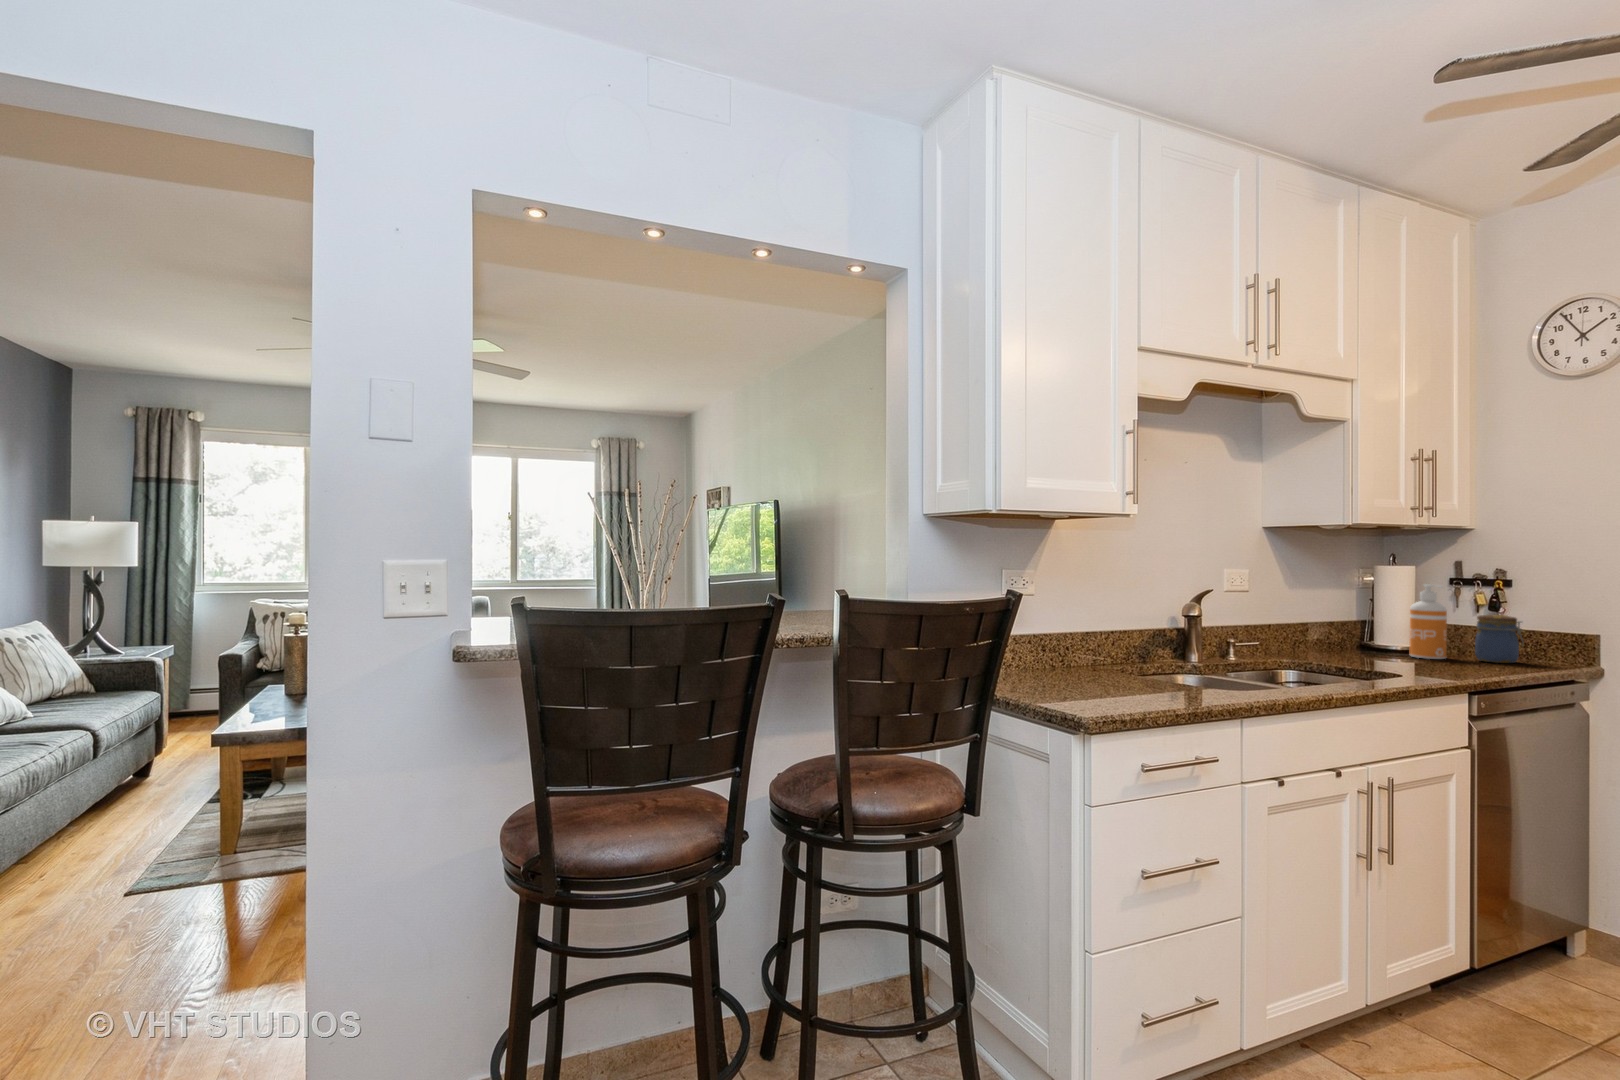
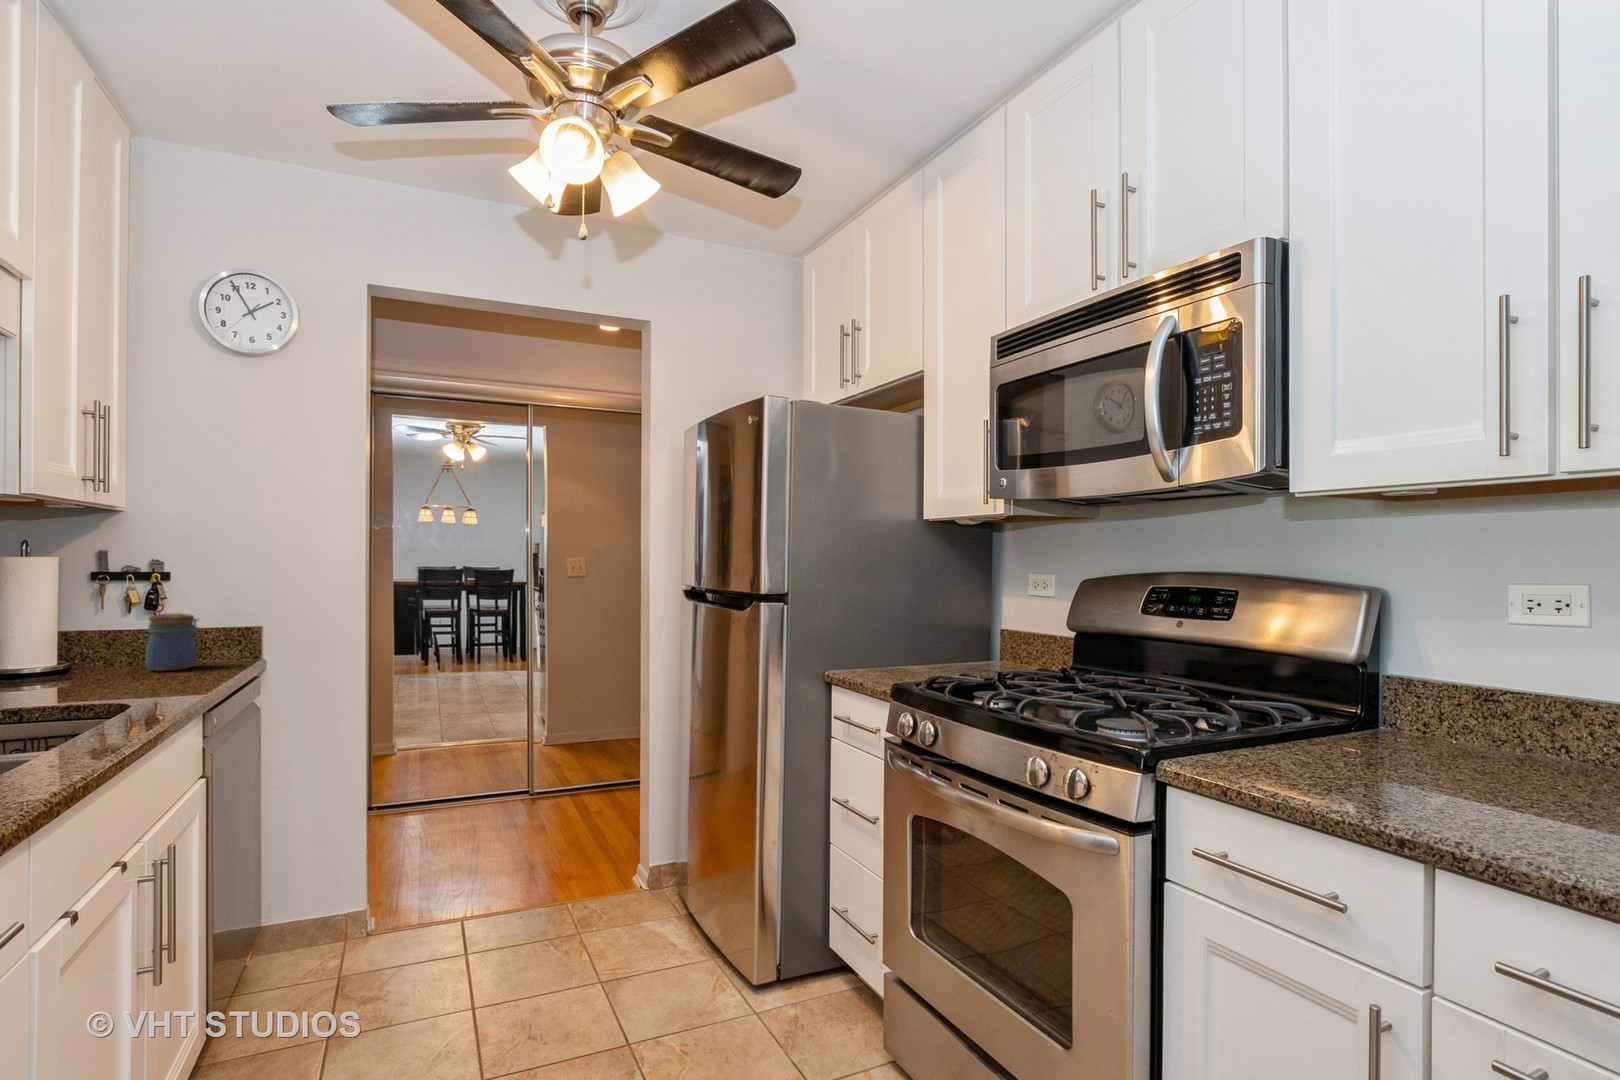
soap dispenser: present [1410,584,1447,659] -> none [57,582,108,680]

